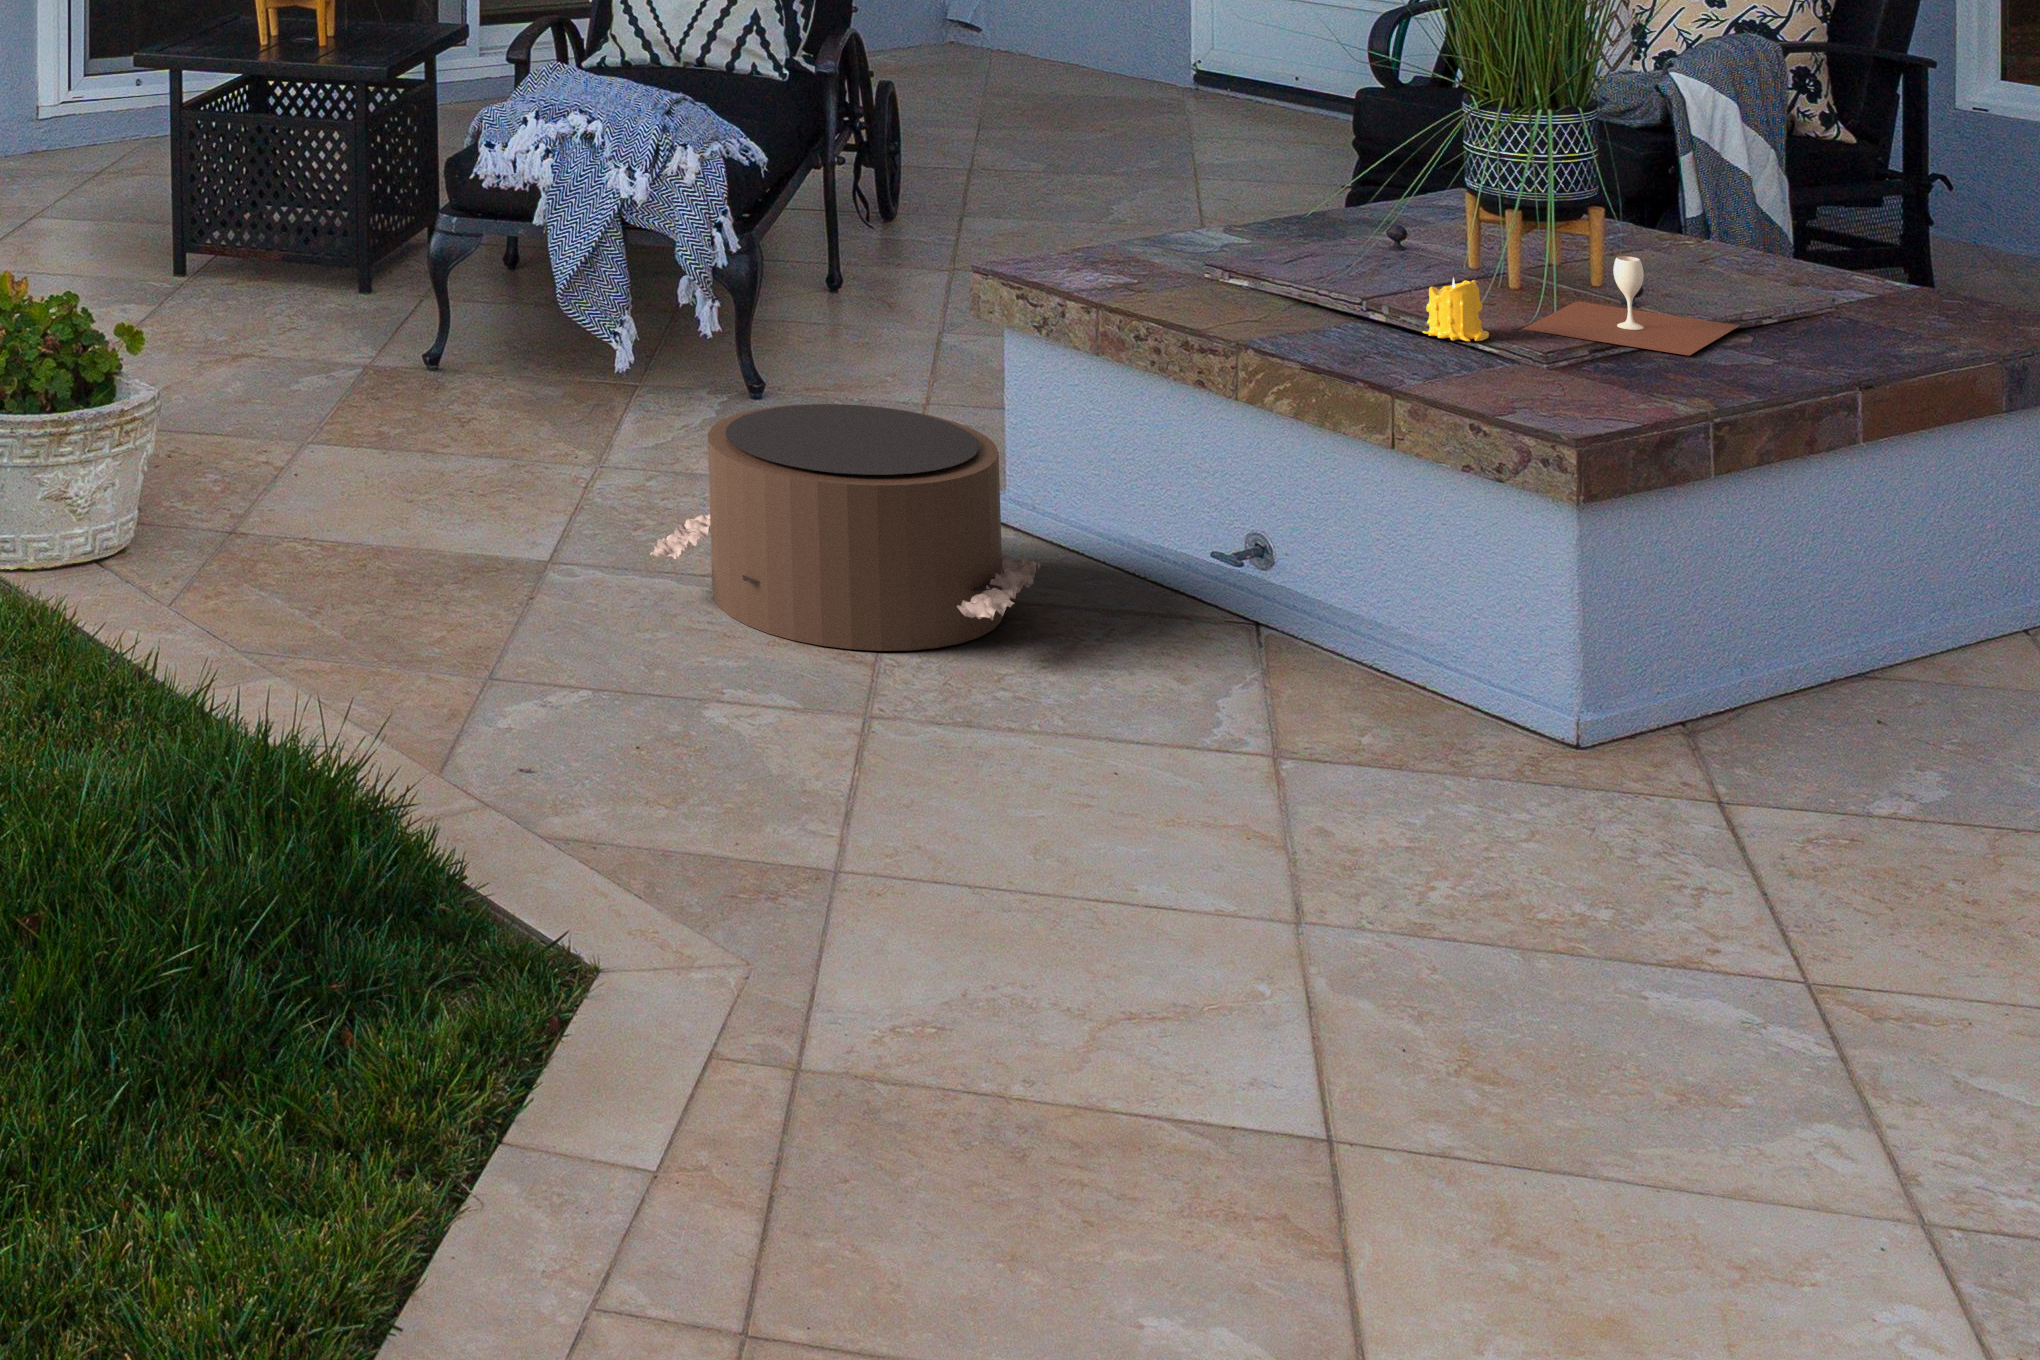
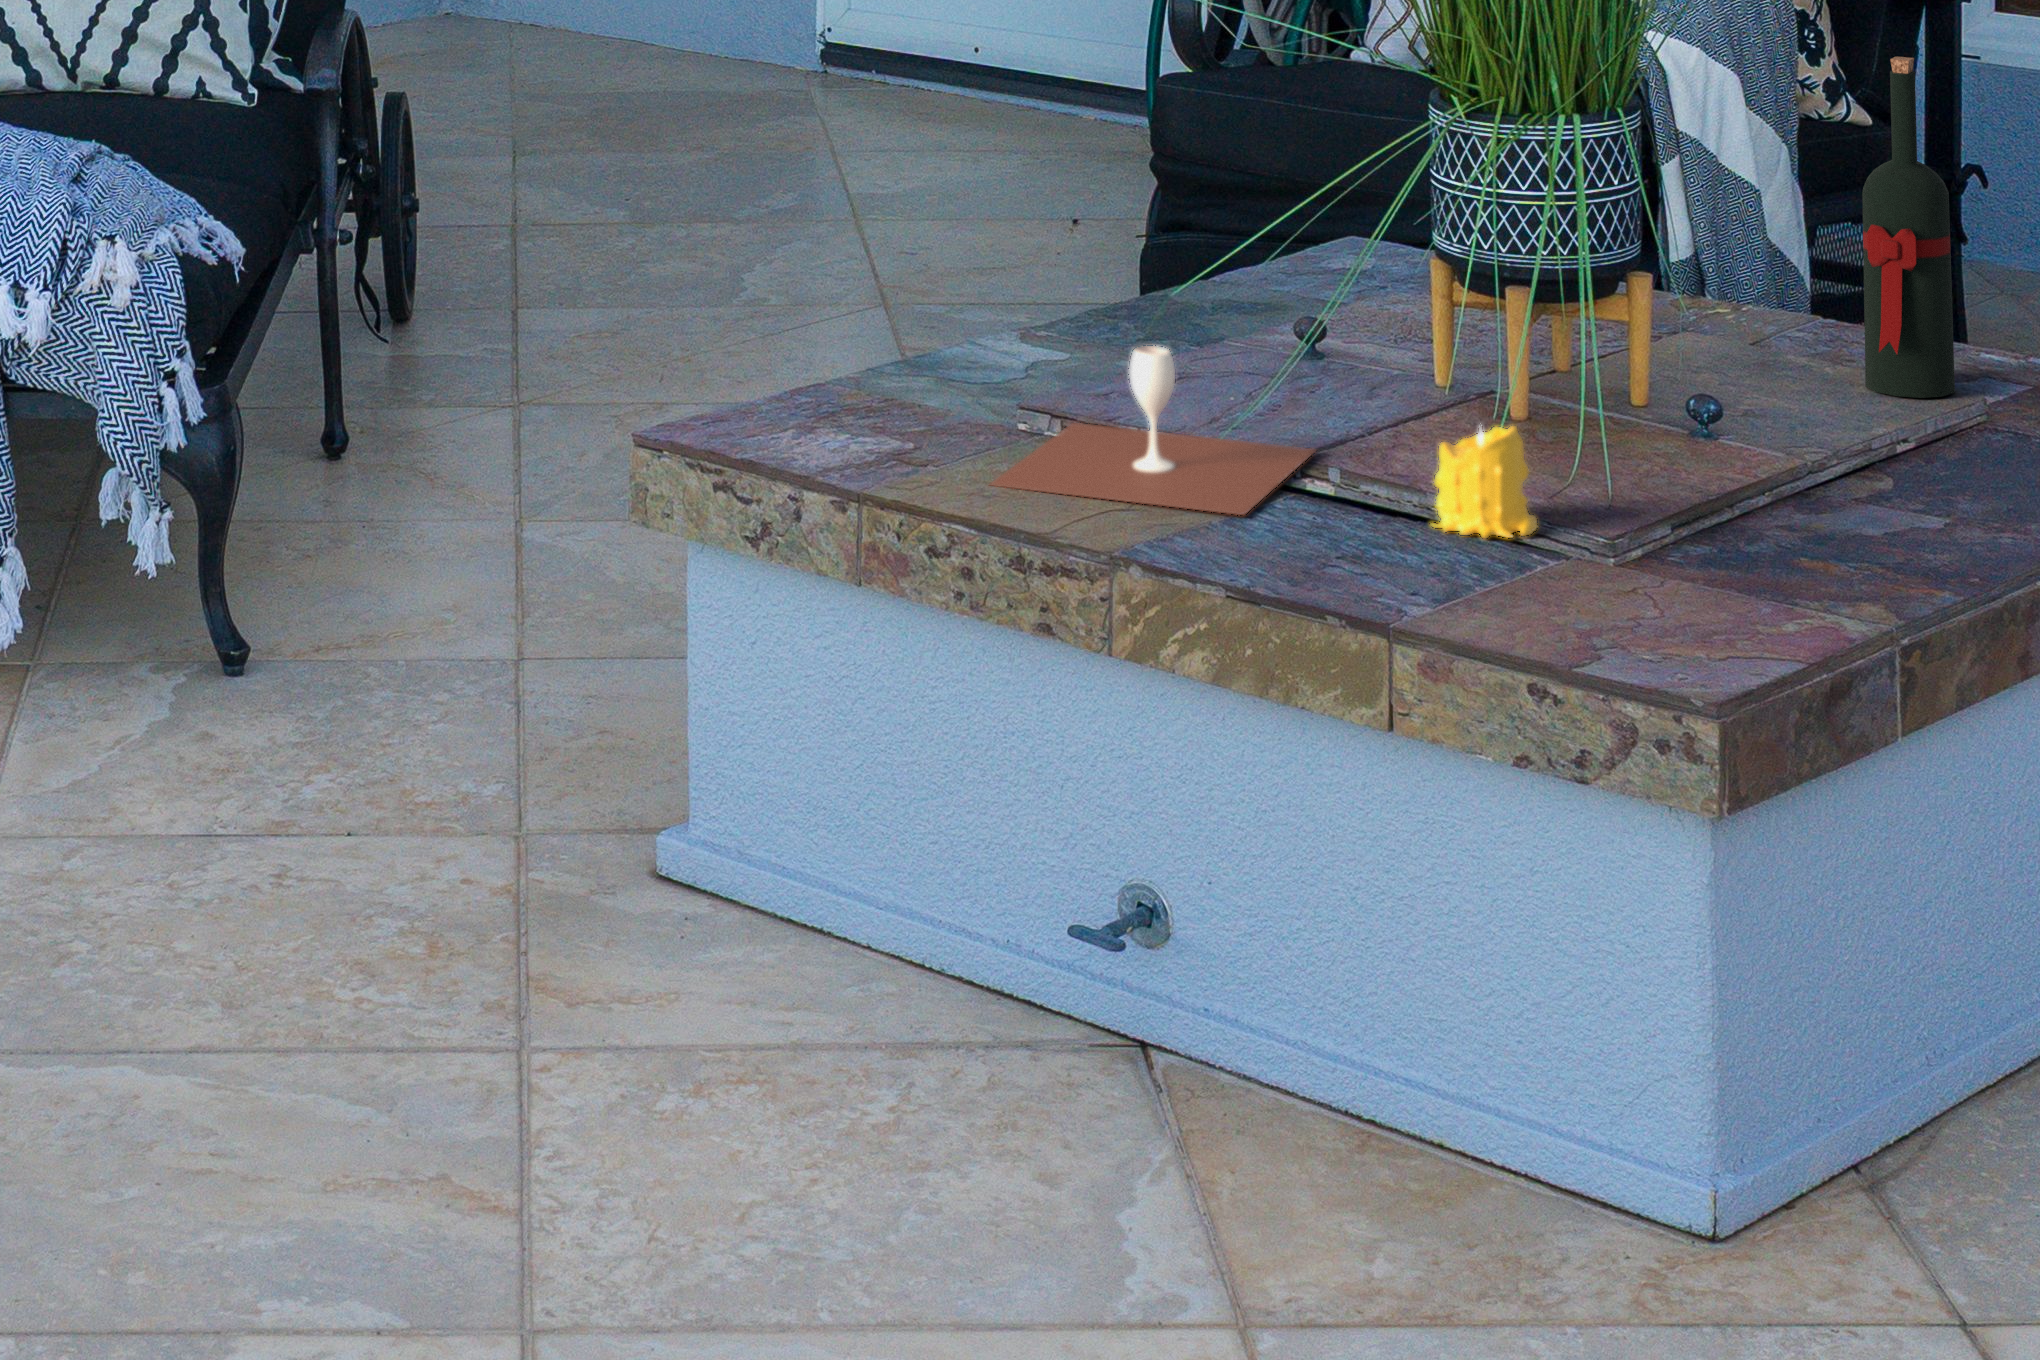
wine bottle: none [1745,90,1808,294] -> present [1862,57,1955,398]
wine glass: present [1523,256,1739,356] -> present [991,346,1315,515]
pouf: present [650,404,1040,651] -> none [82,739,804,1256]

